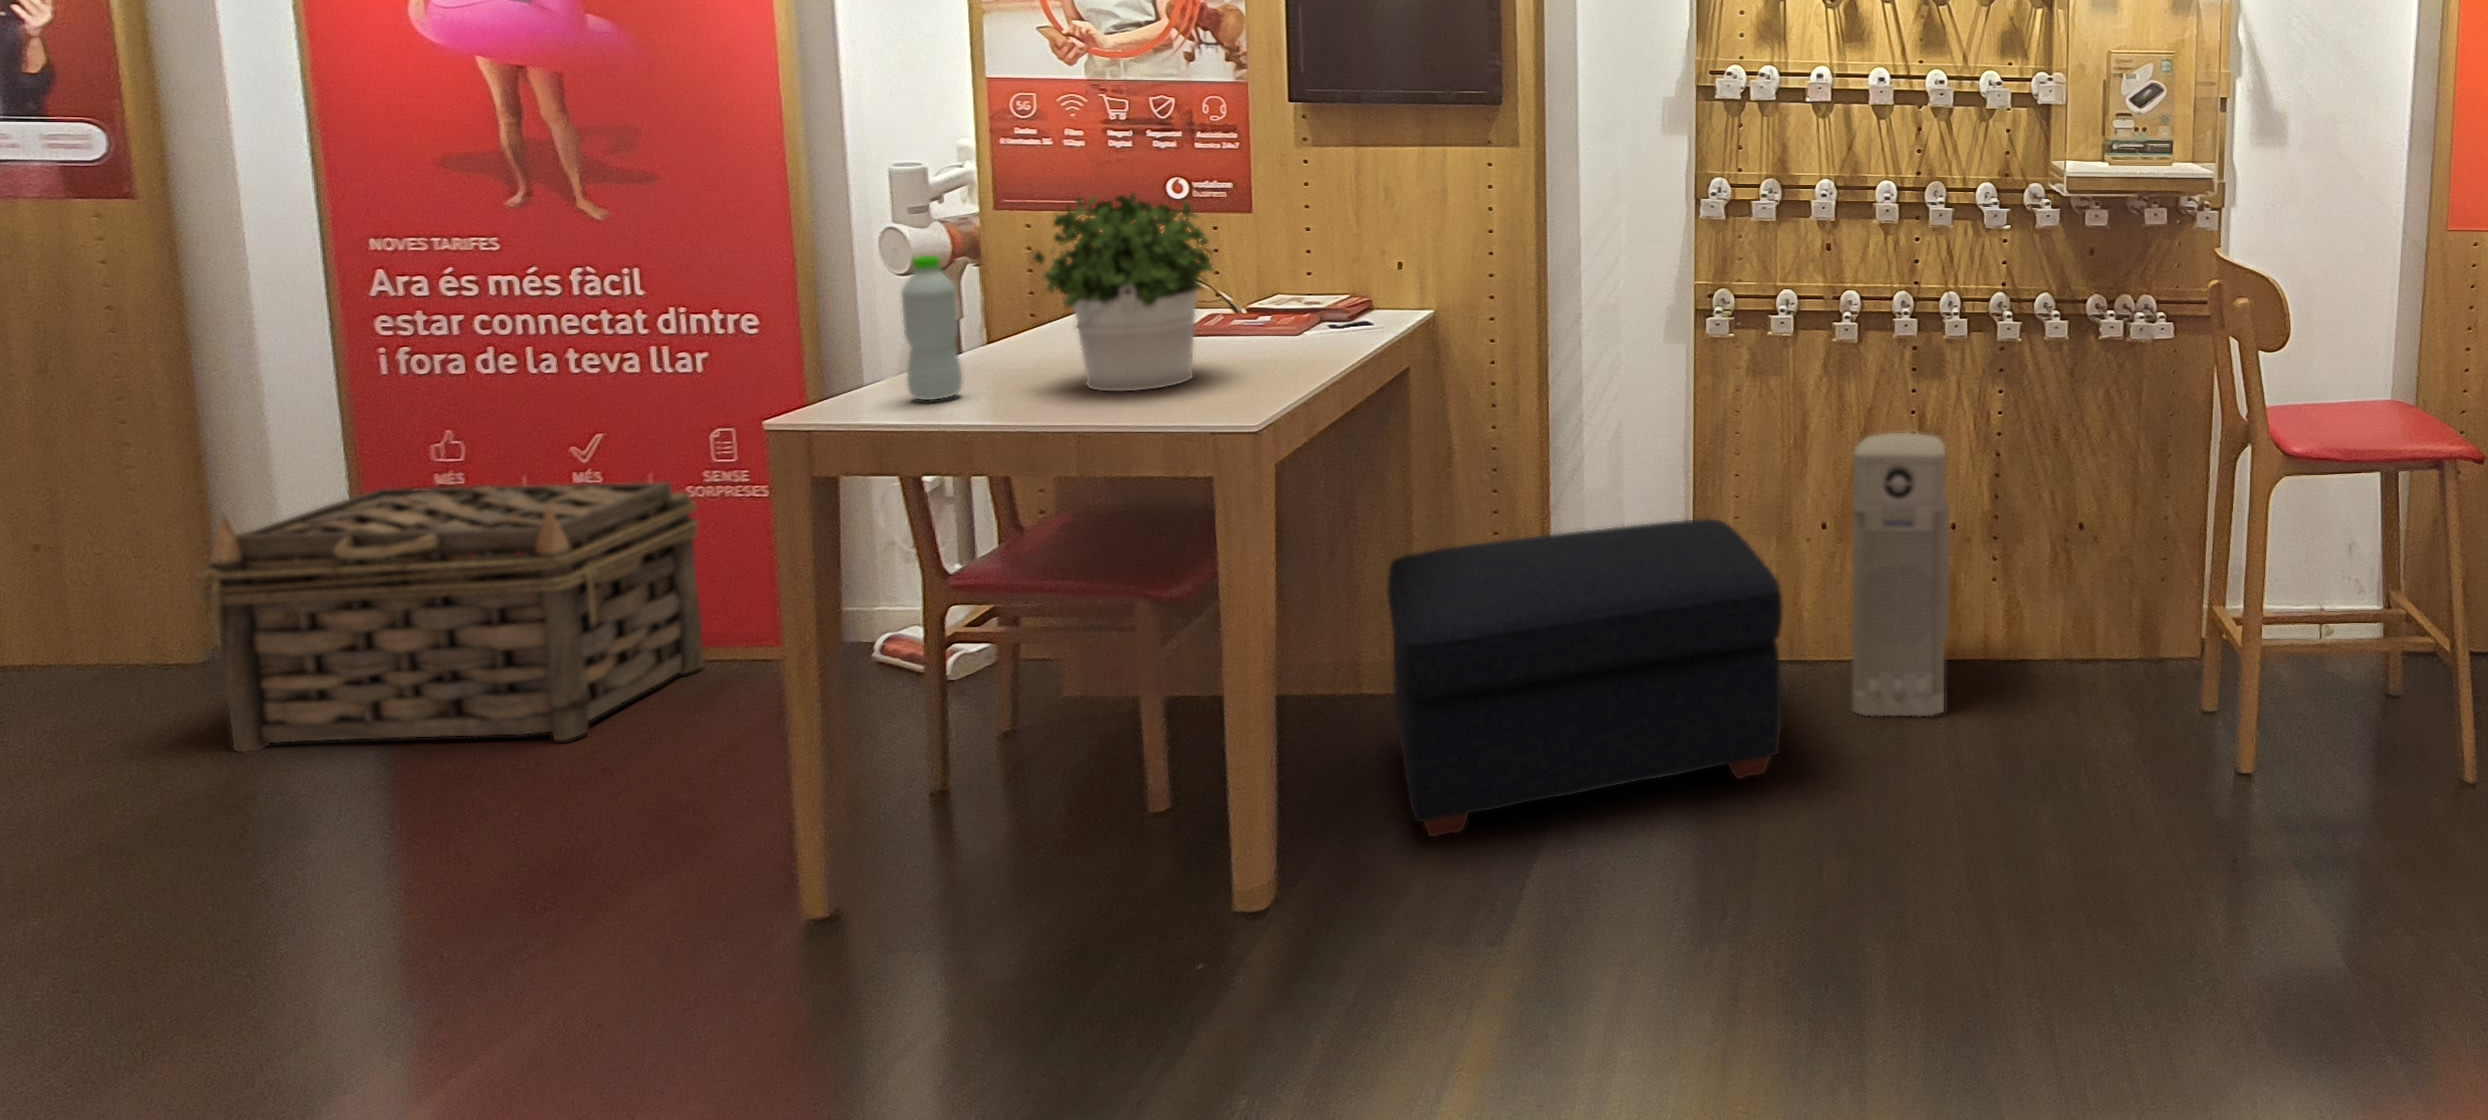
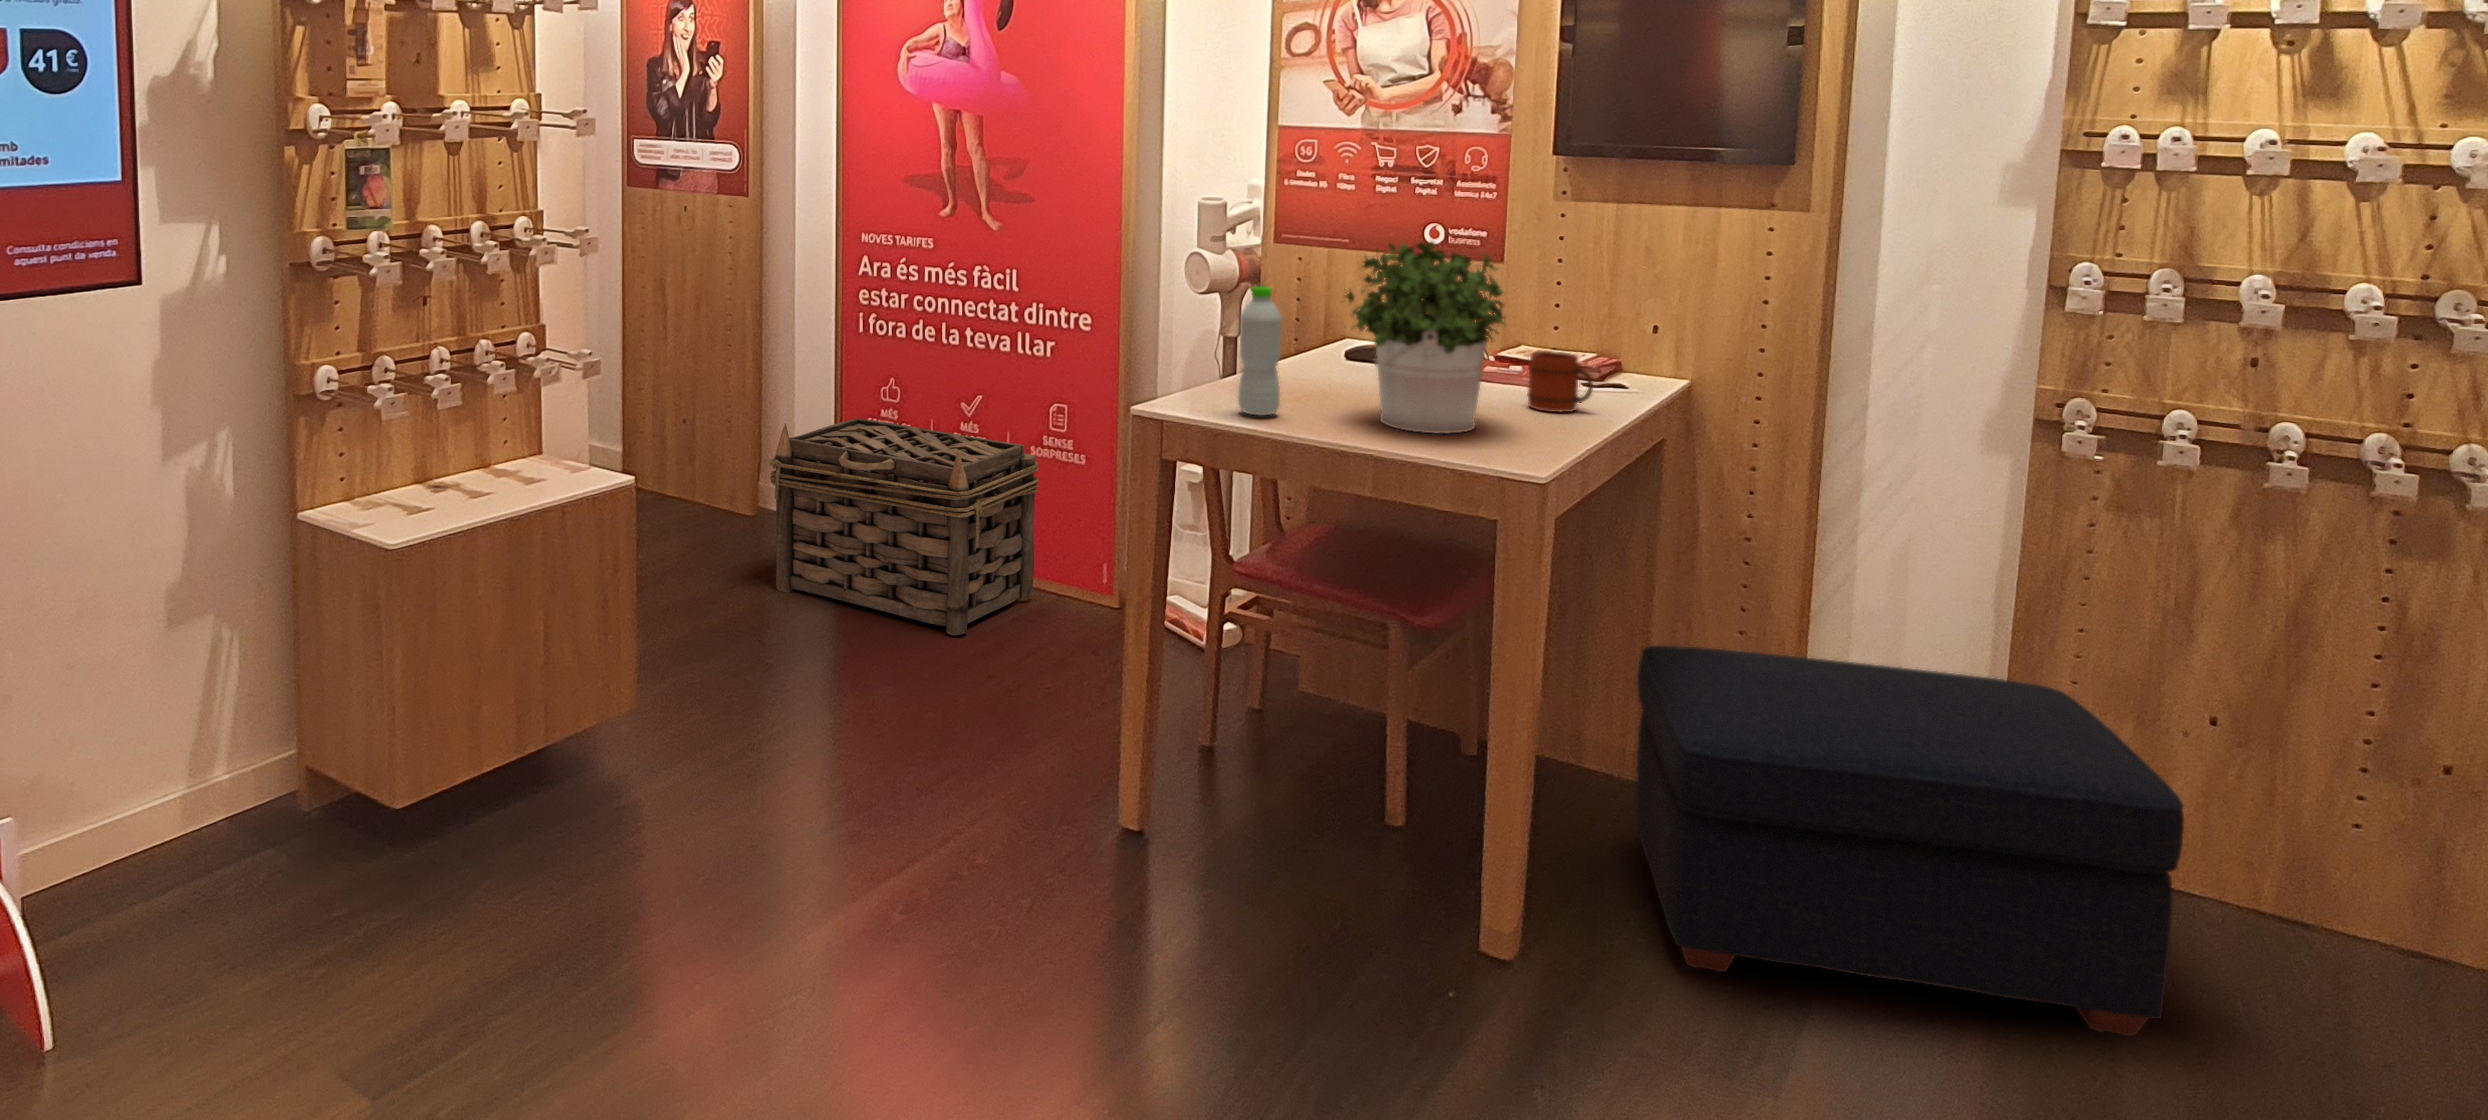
mug: none [1256,293,1321,352] -> present [1527,351,1593,412]
air purifier: present [1852,433,1949,716] -> none [2263,627,2465,1042]

